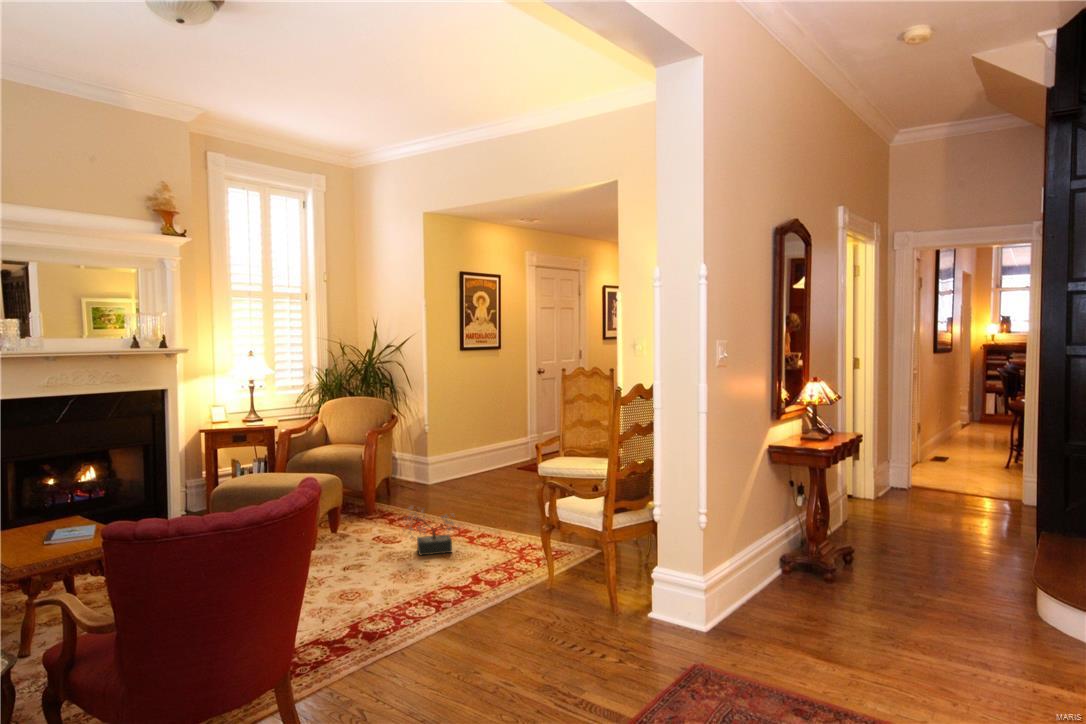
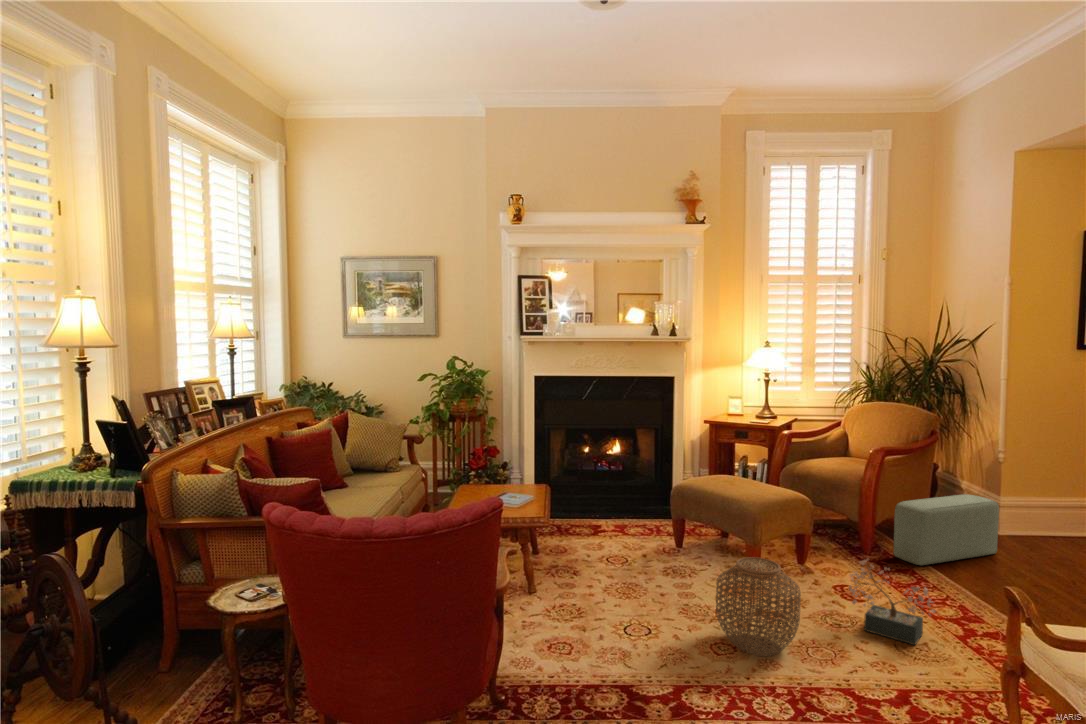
pouf: none [385,457,438,512] -> present [894,494,999,565]
woven basket: none [336,518,401,593] -> present [716,557,801,656]

